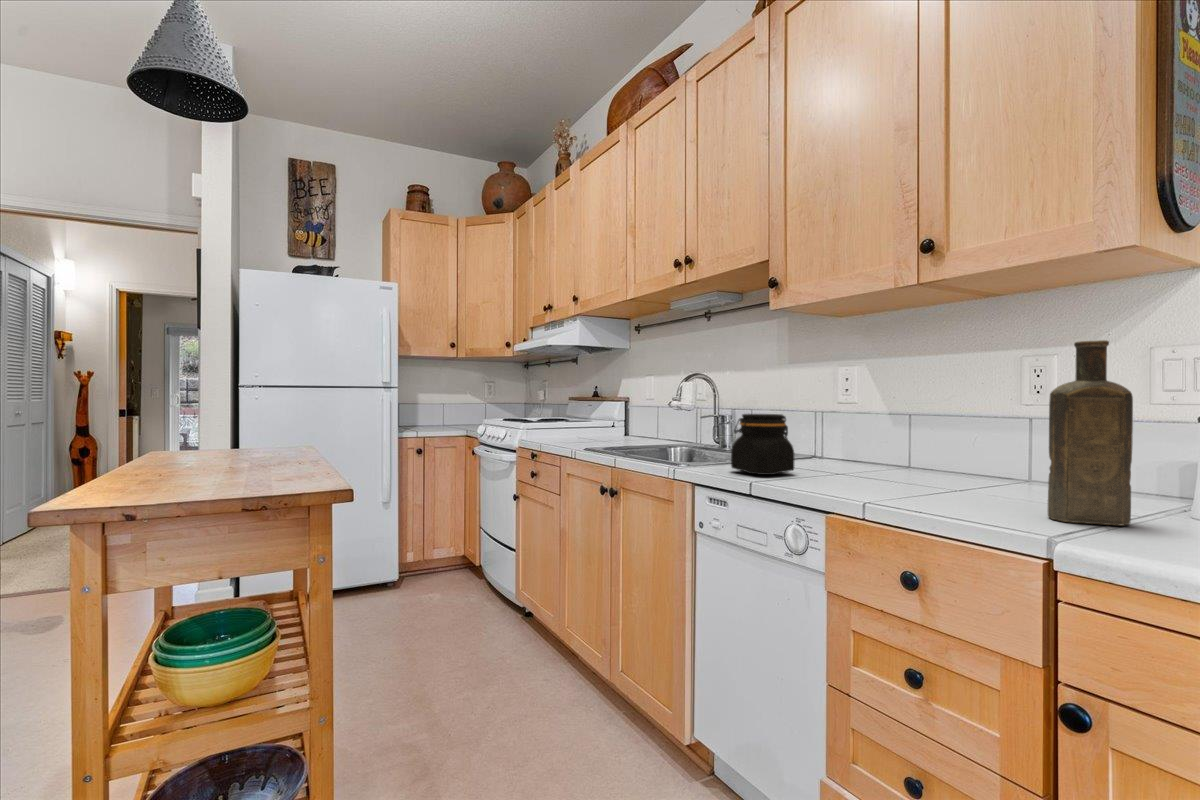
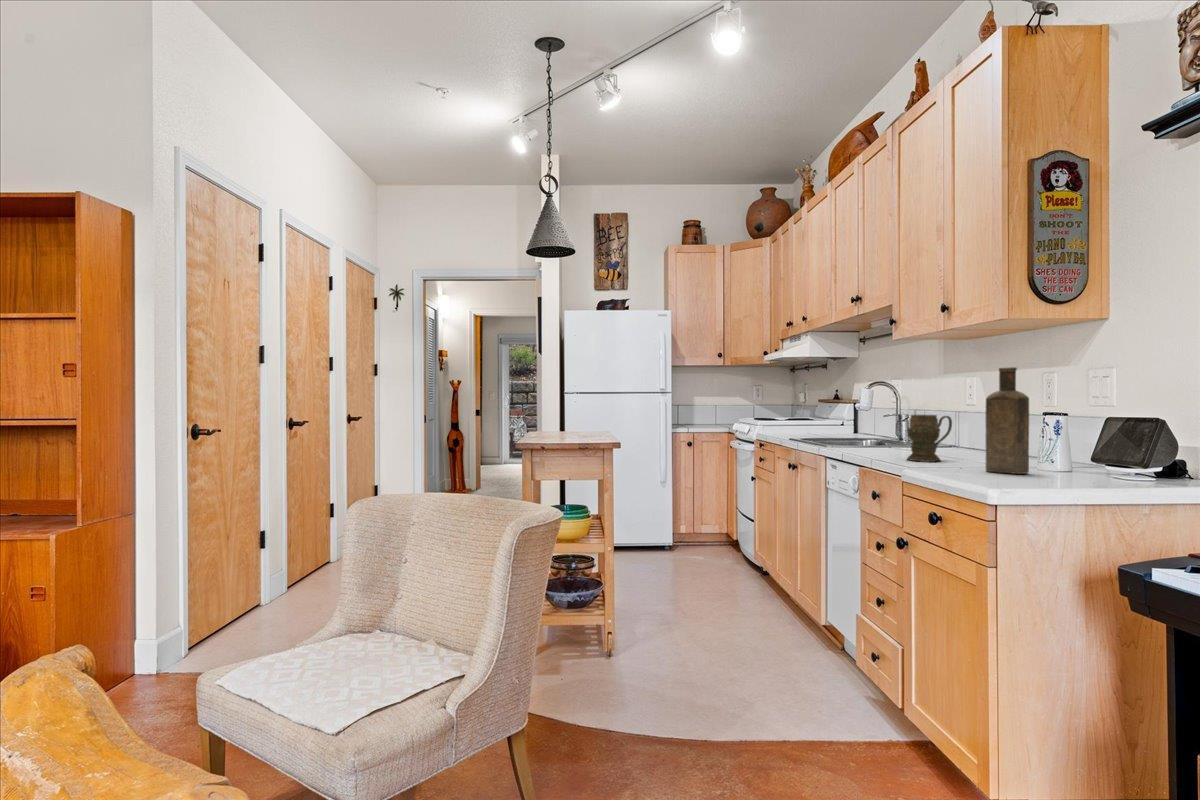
jar: present [731,414,794,475] -> none [855,411,902,452]
mug: none [852,420,908,497] -> present [907,415,952,461]

